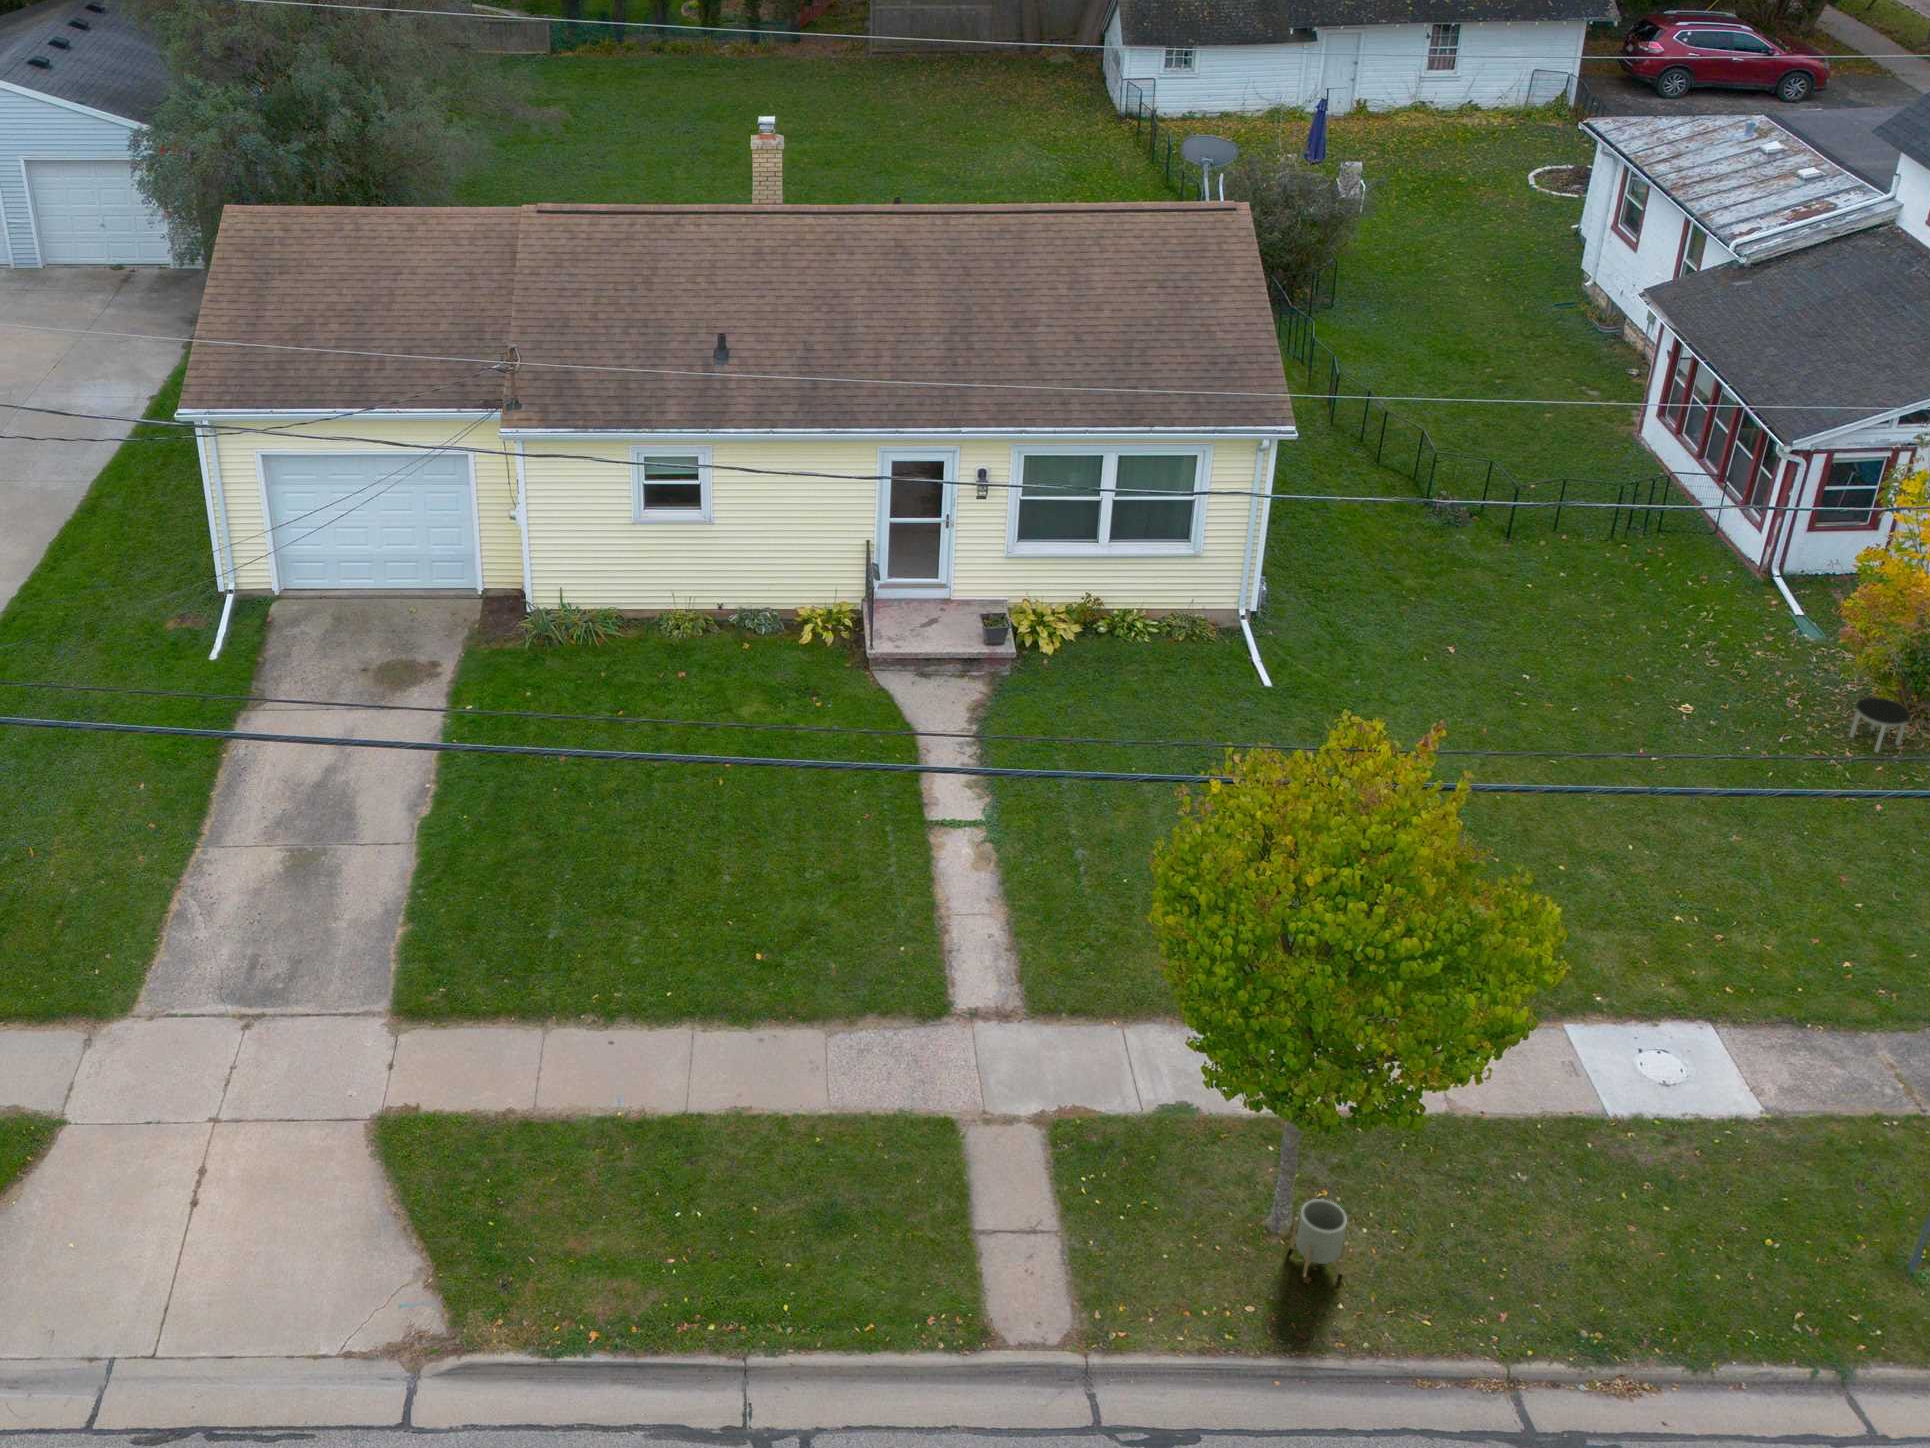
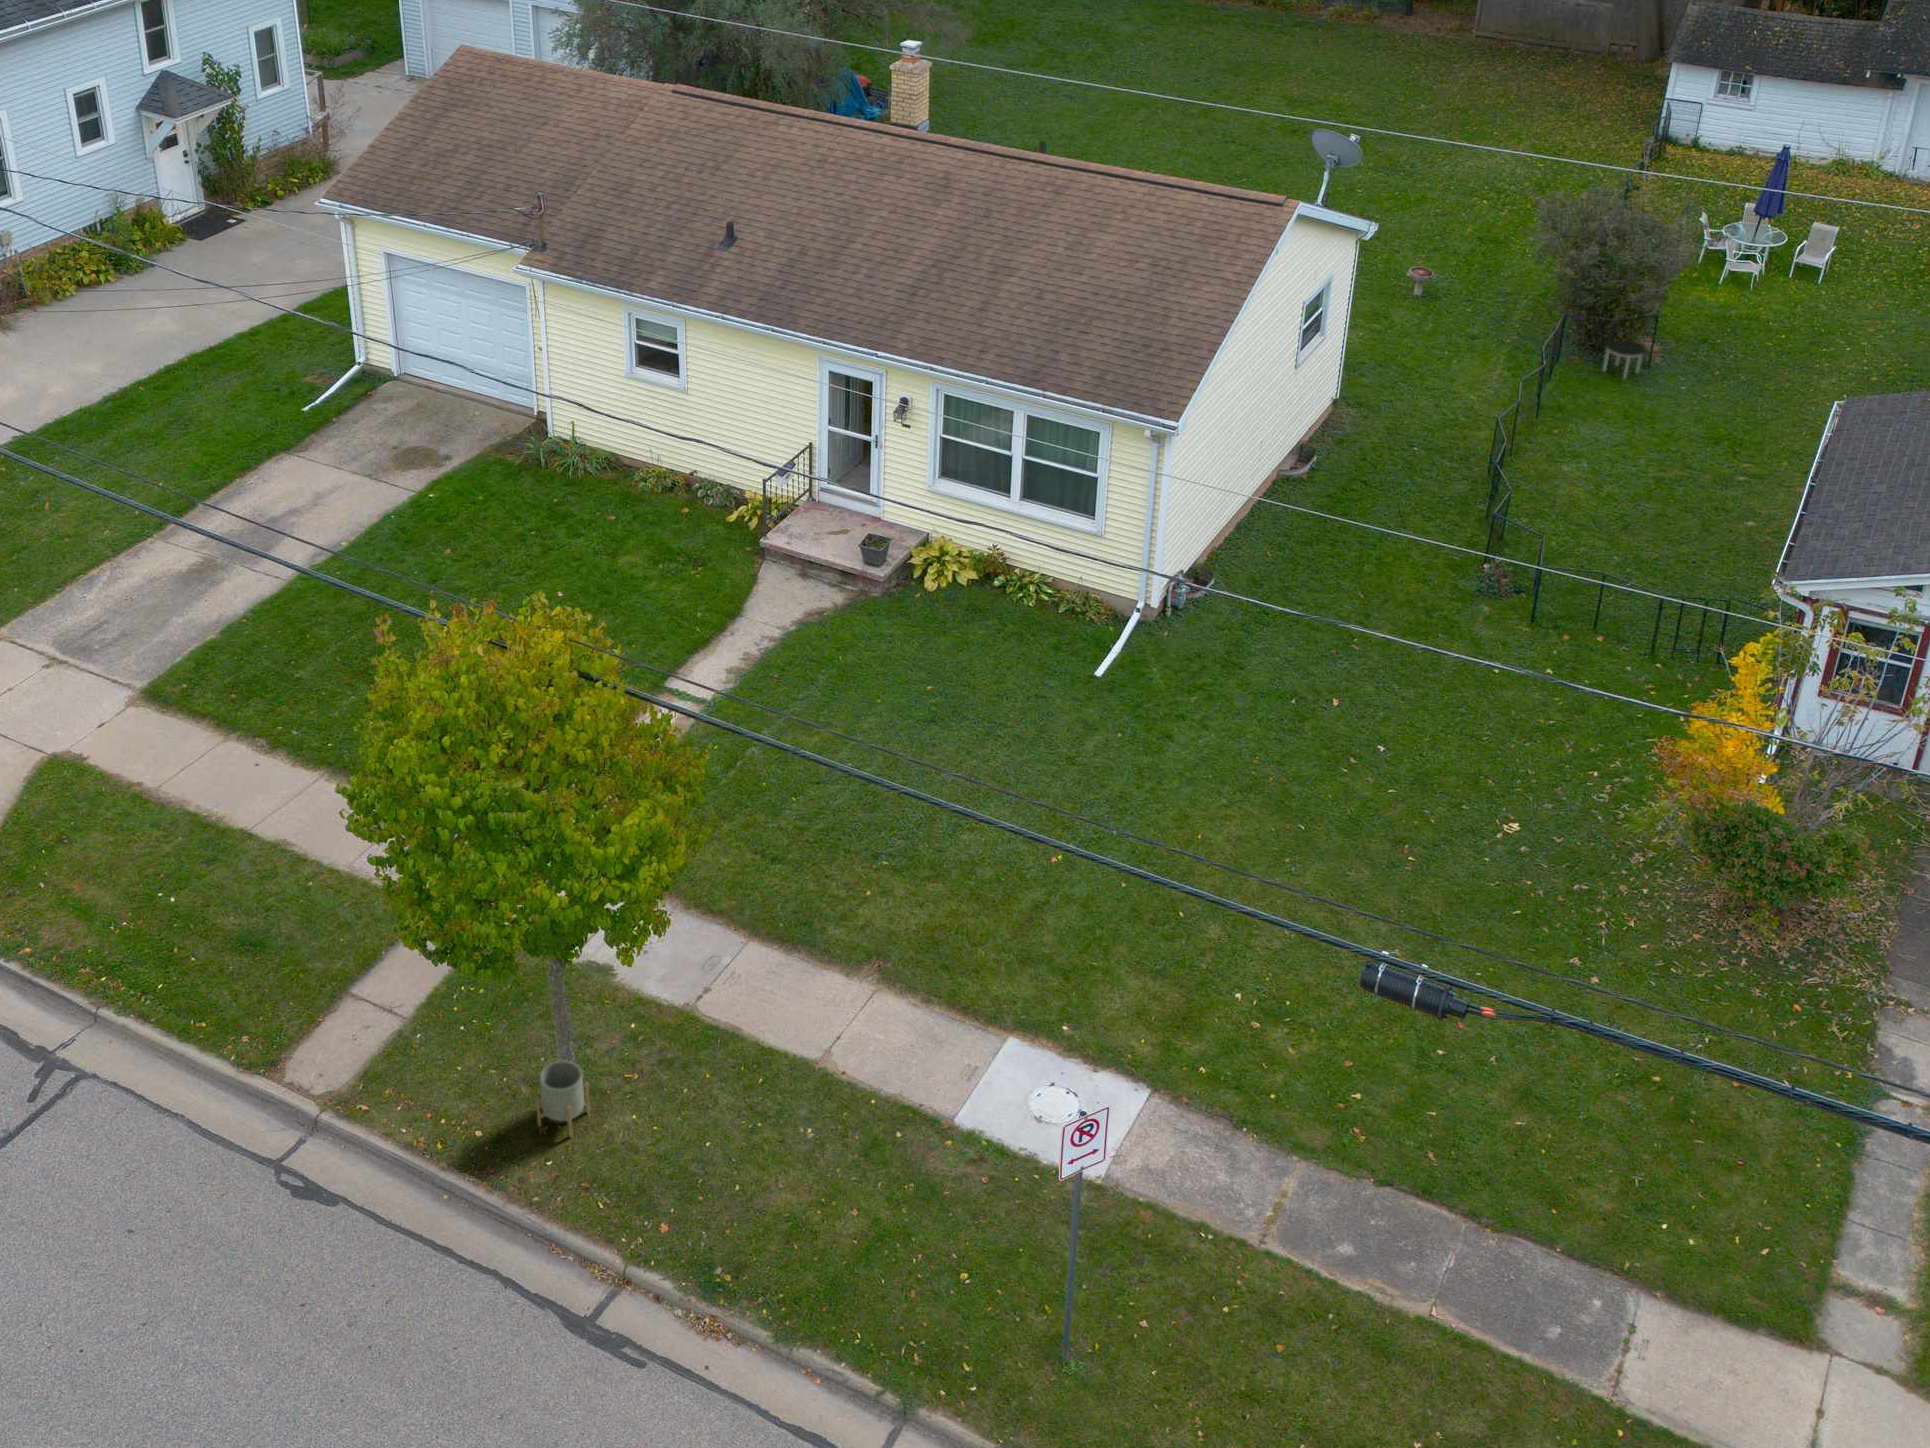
round table: present [1849,697,1910,752] -> present [1602,340,1645,379]

